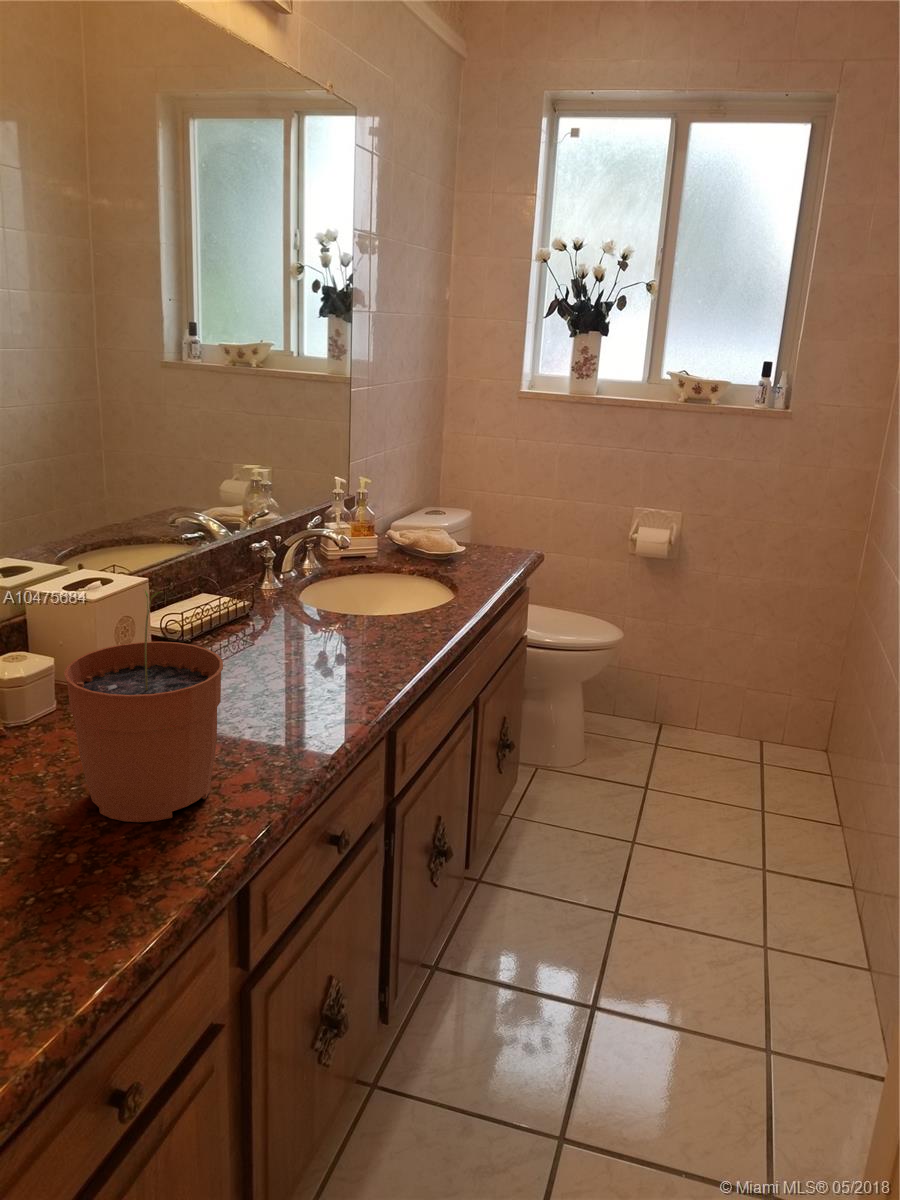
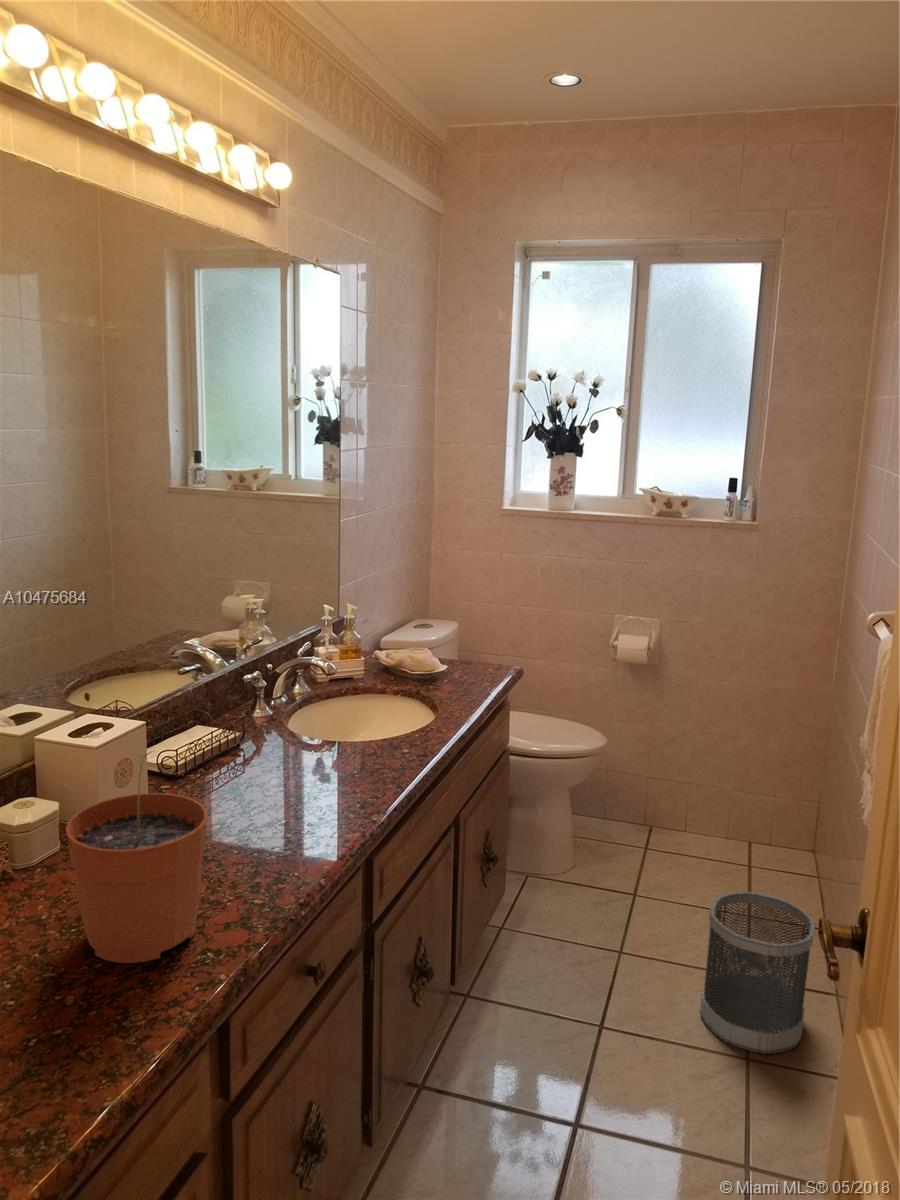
wastebasket: none [717,784,841,945] -> present [700,892,815,1054]

